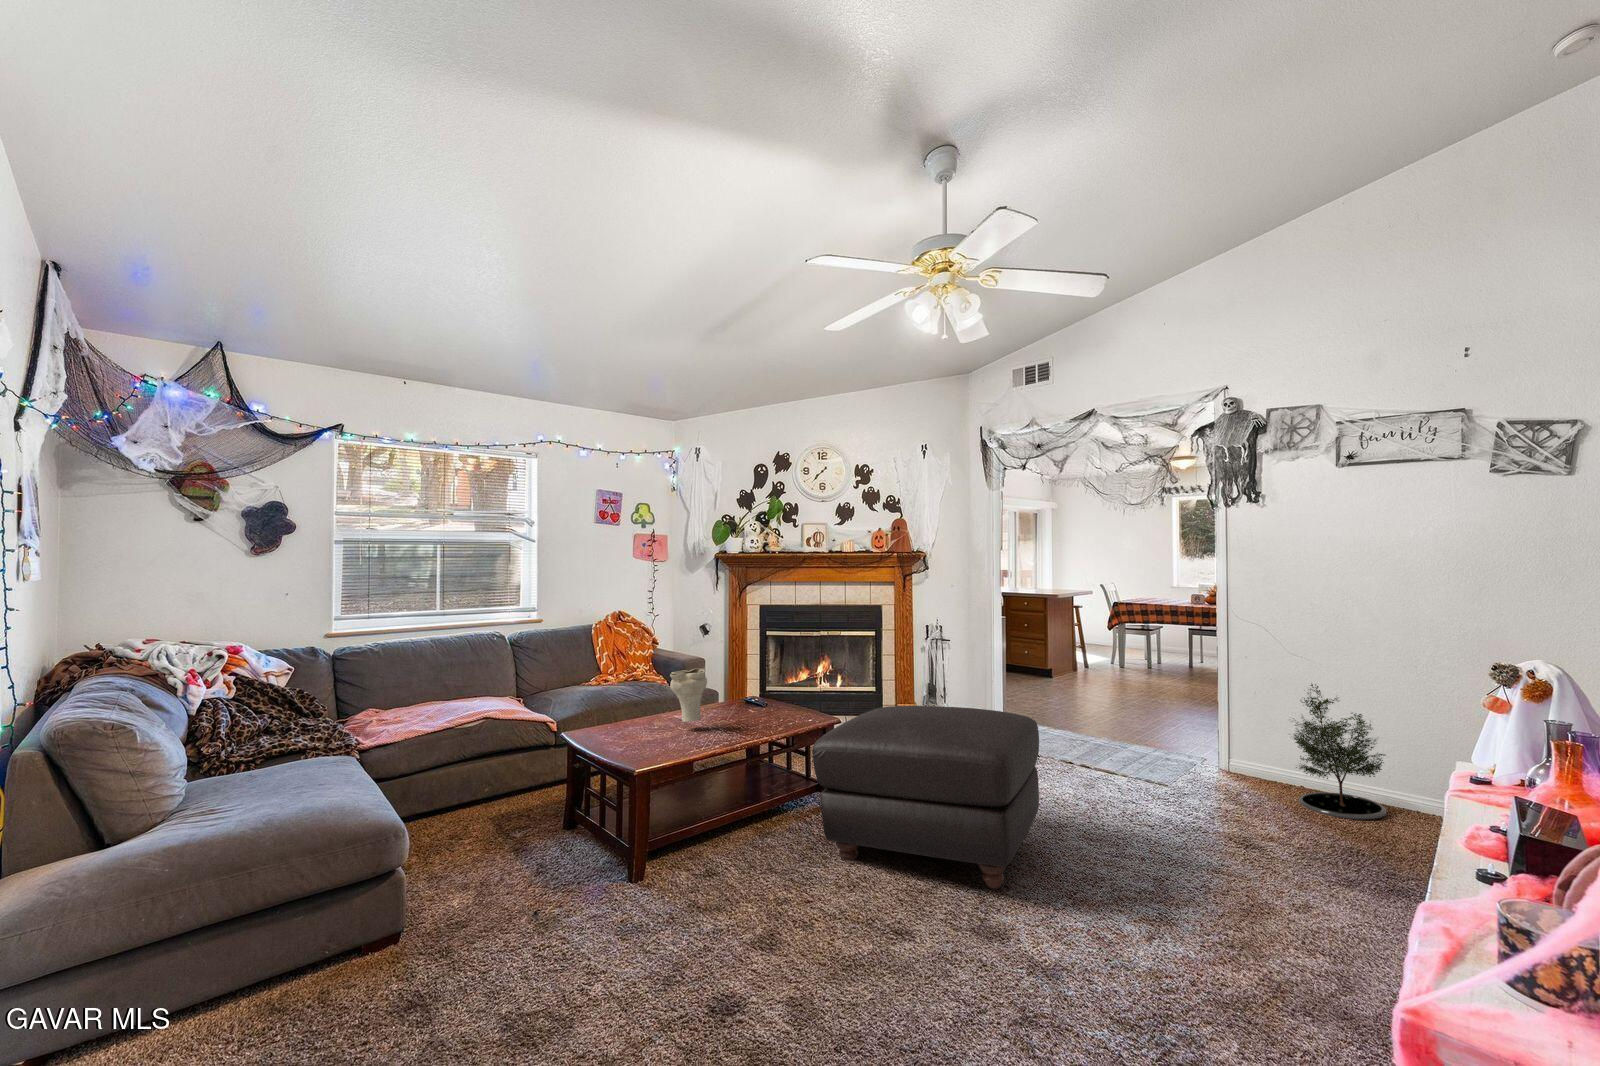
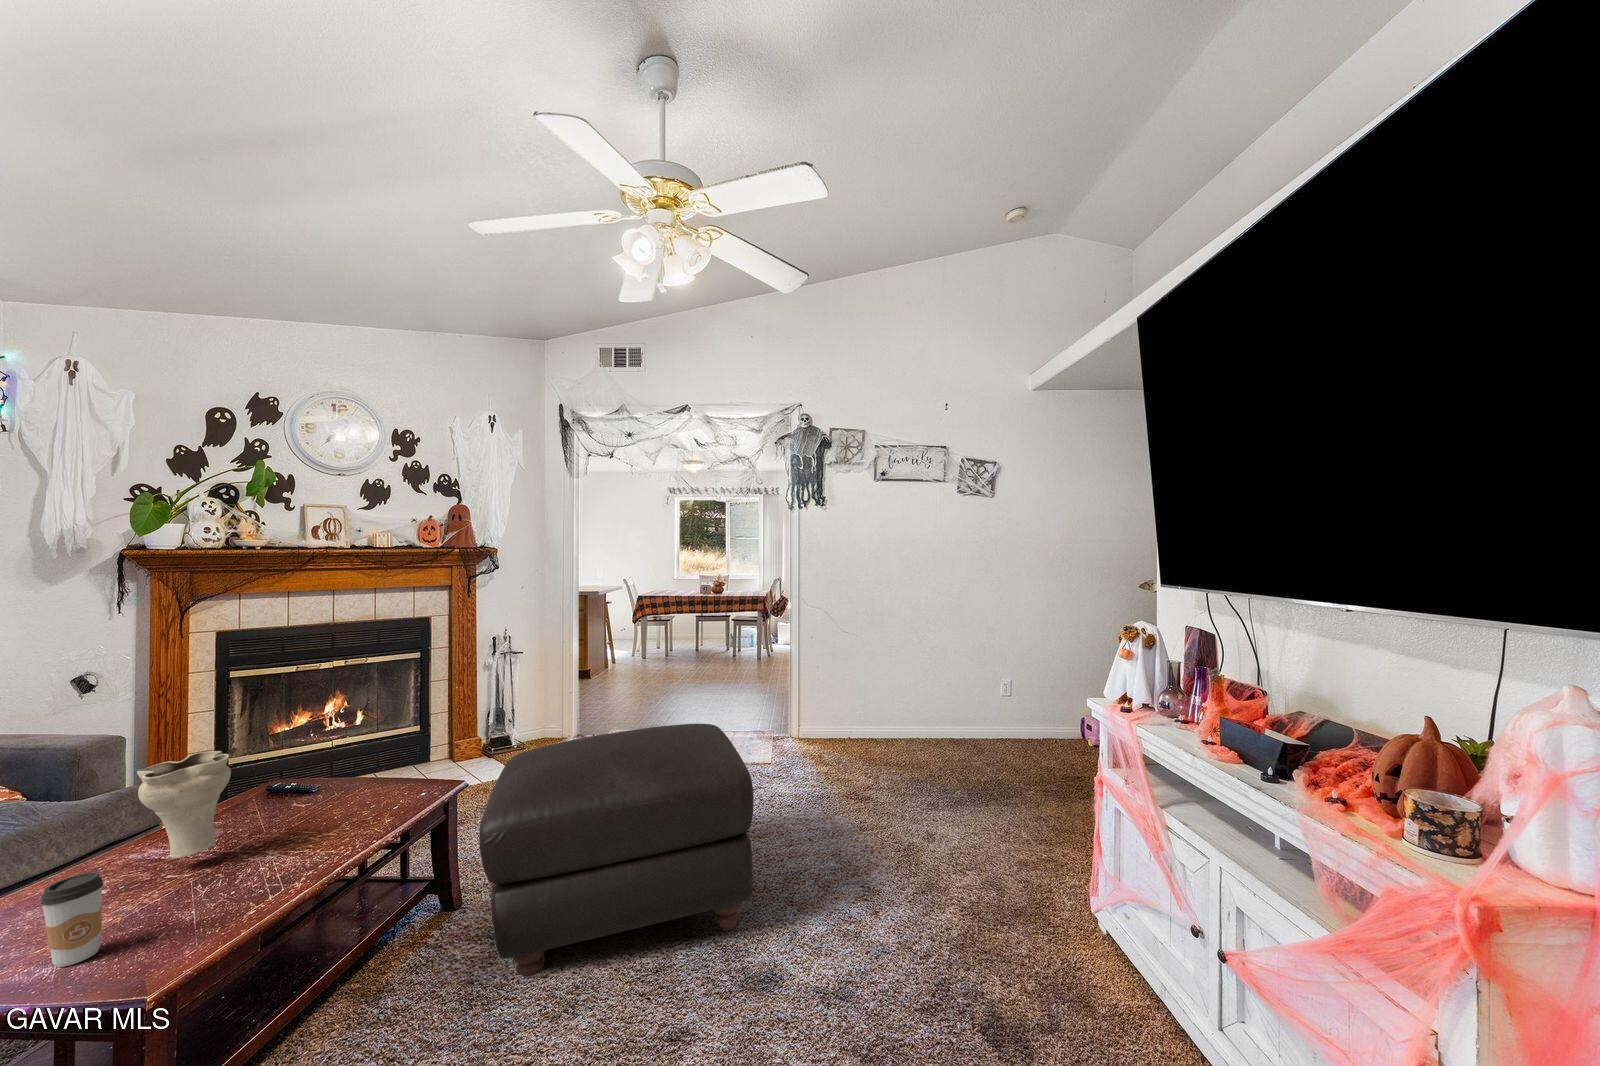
potted tree: present [1291,683,1386,819] -> none [848,652,909,756]
coffee cup: none [620,712,641,752] -> present [41,872,103,967]

